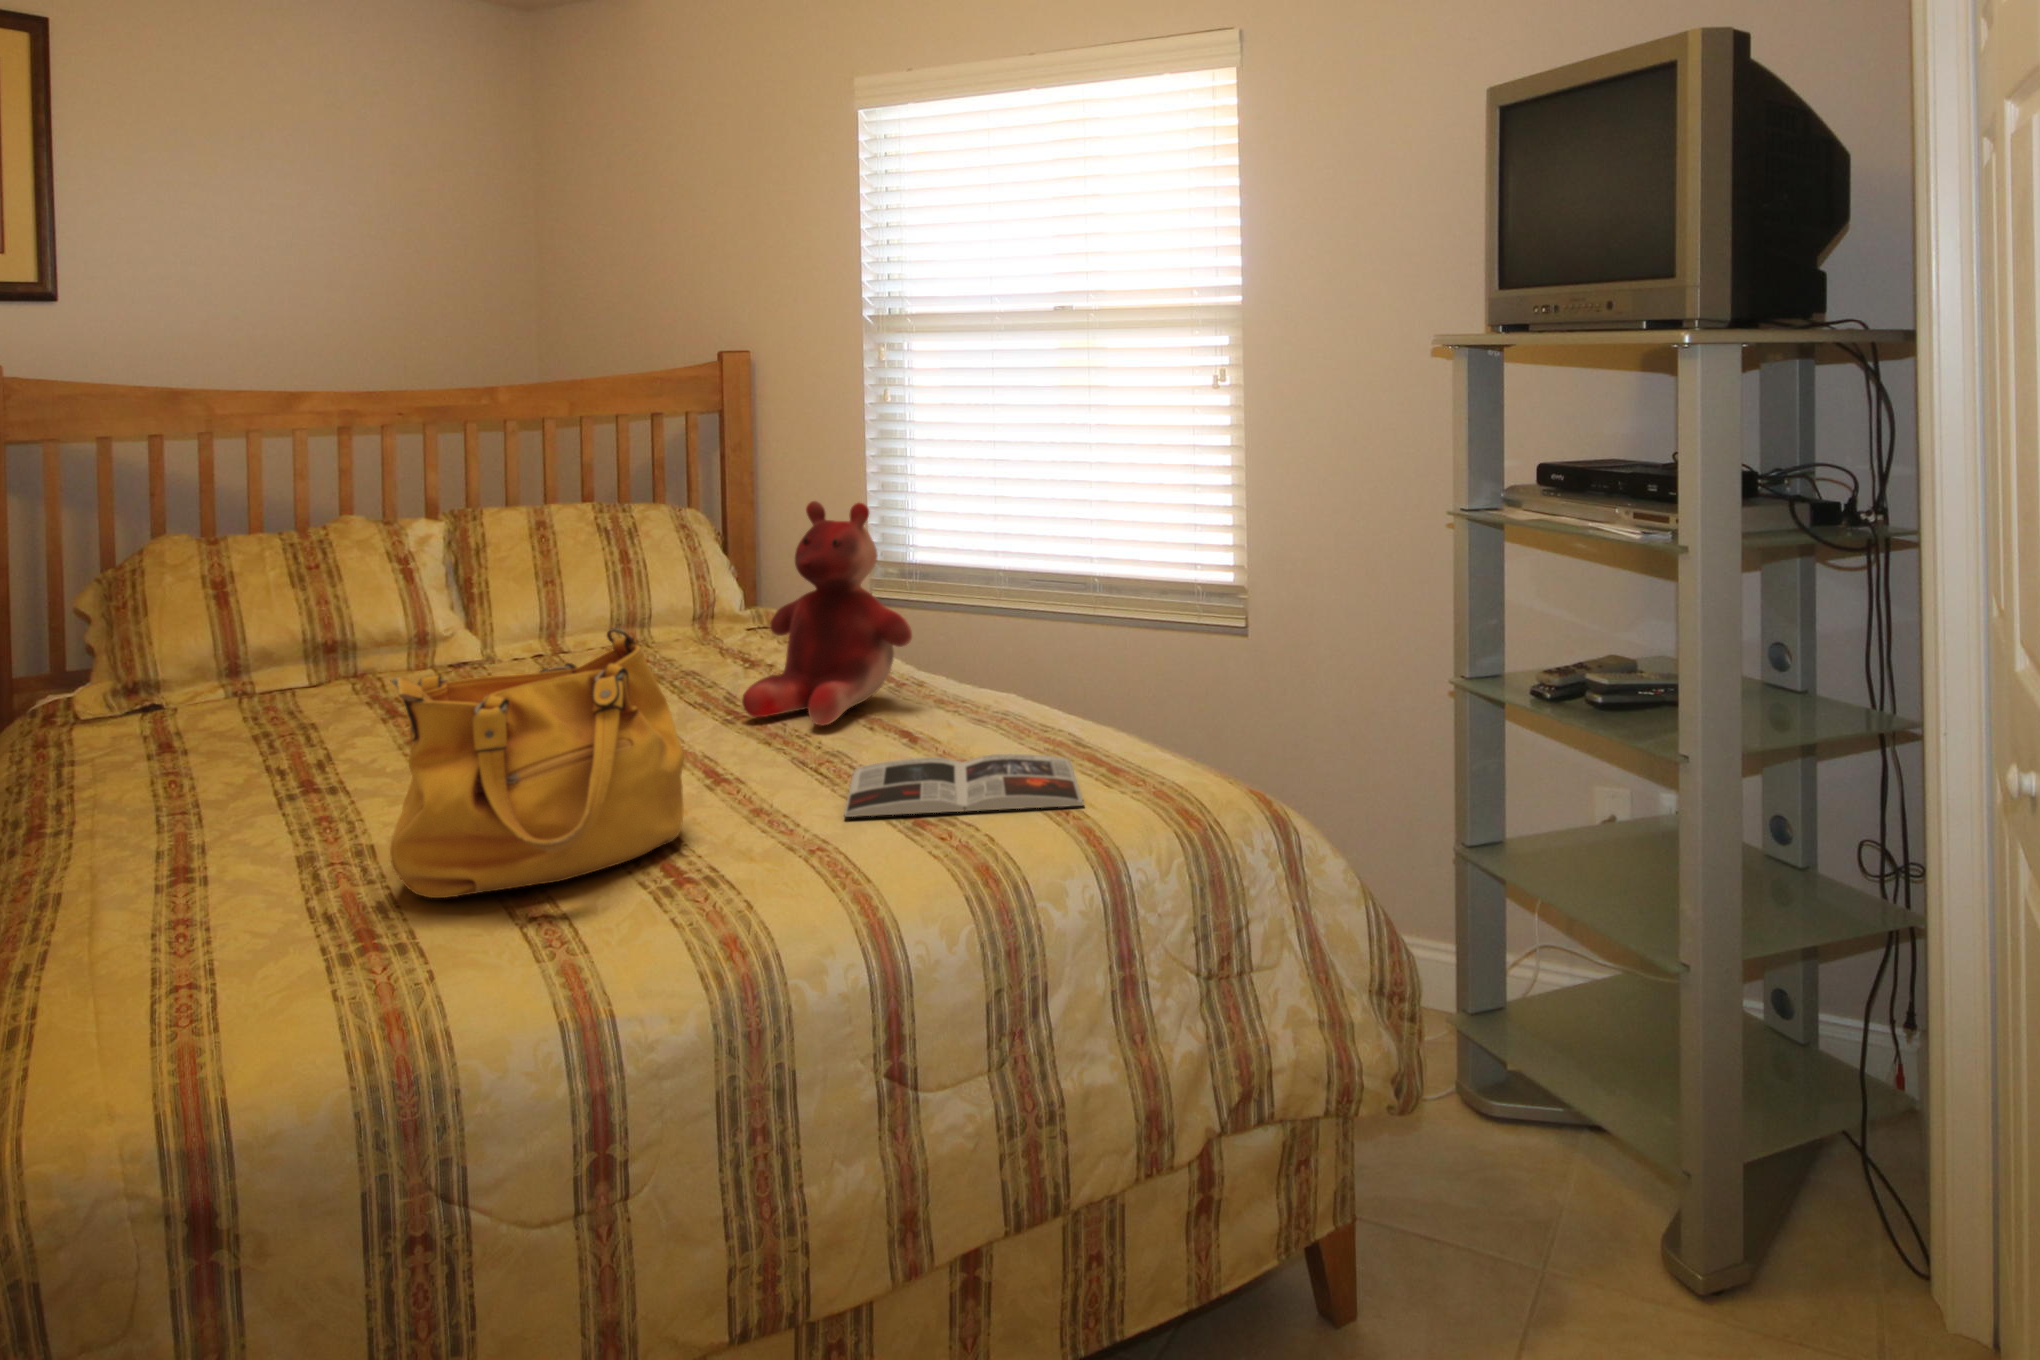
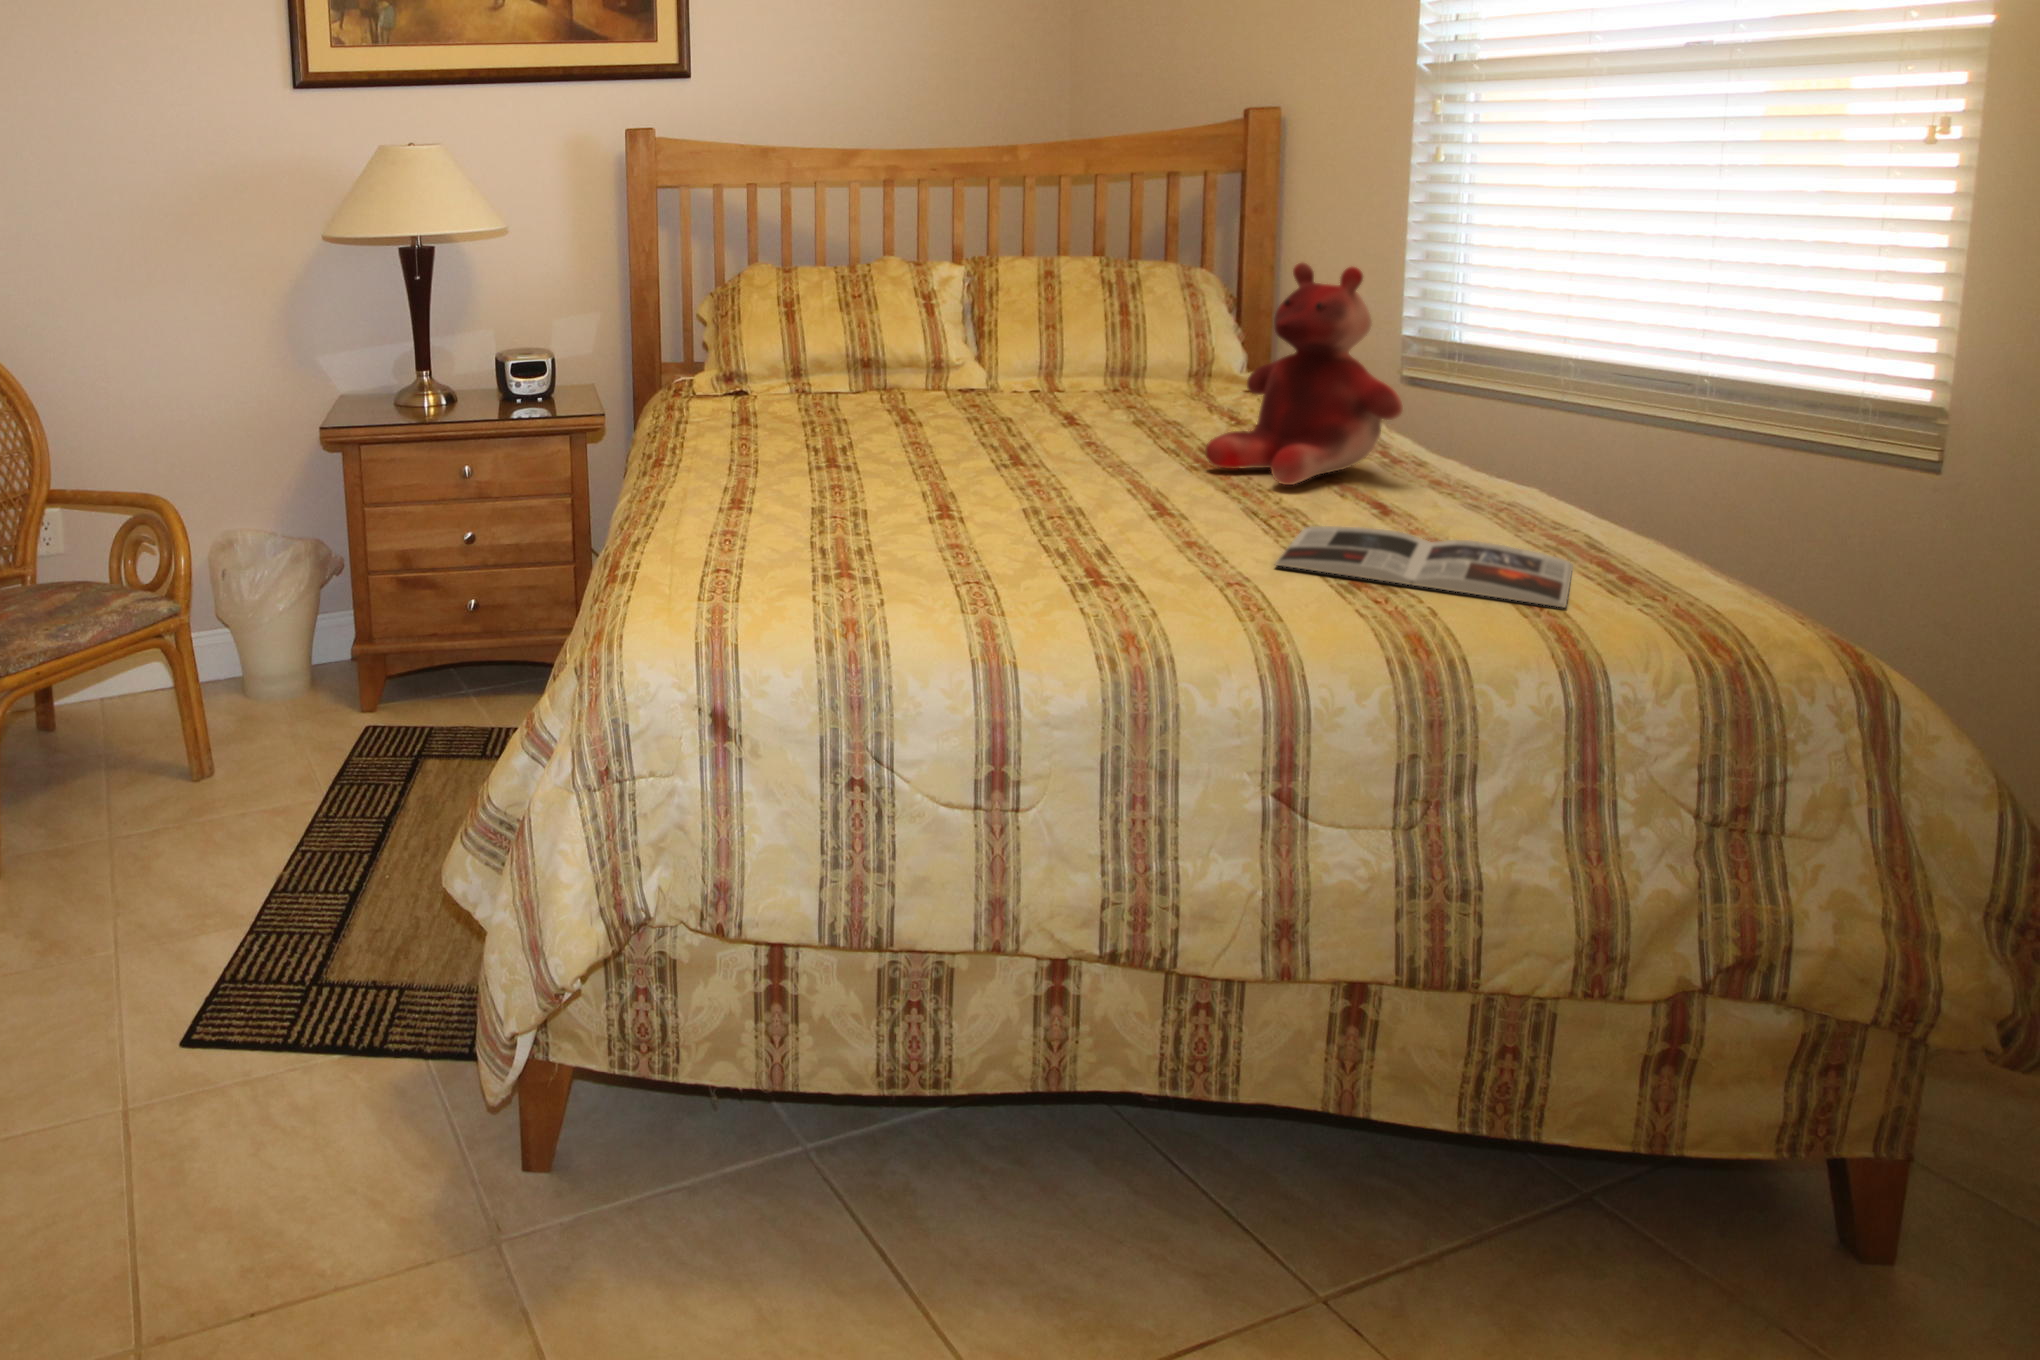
handbag: present [390,628,684,898] -> none [869,361,1118,559]

